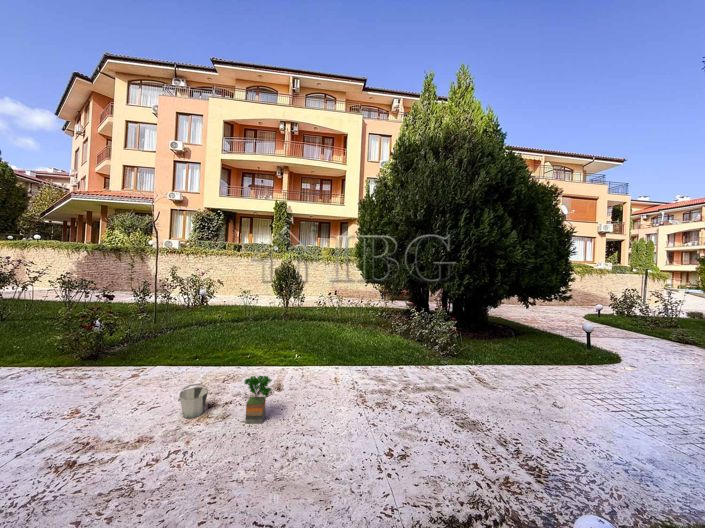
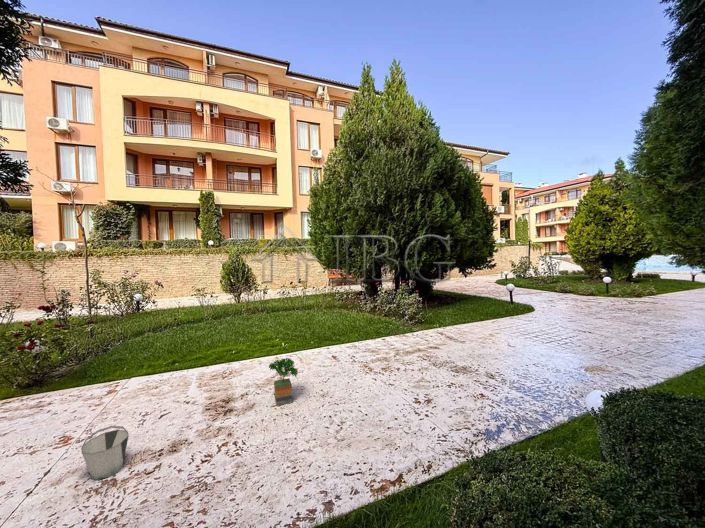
bucket: present [179,384,208,418] -> present [81,426,129,480]

